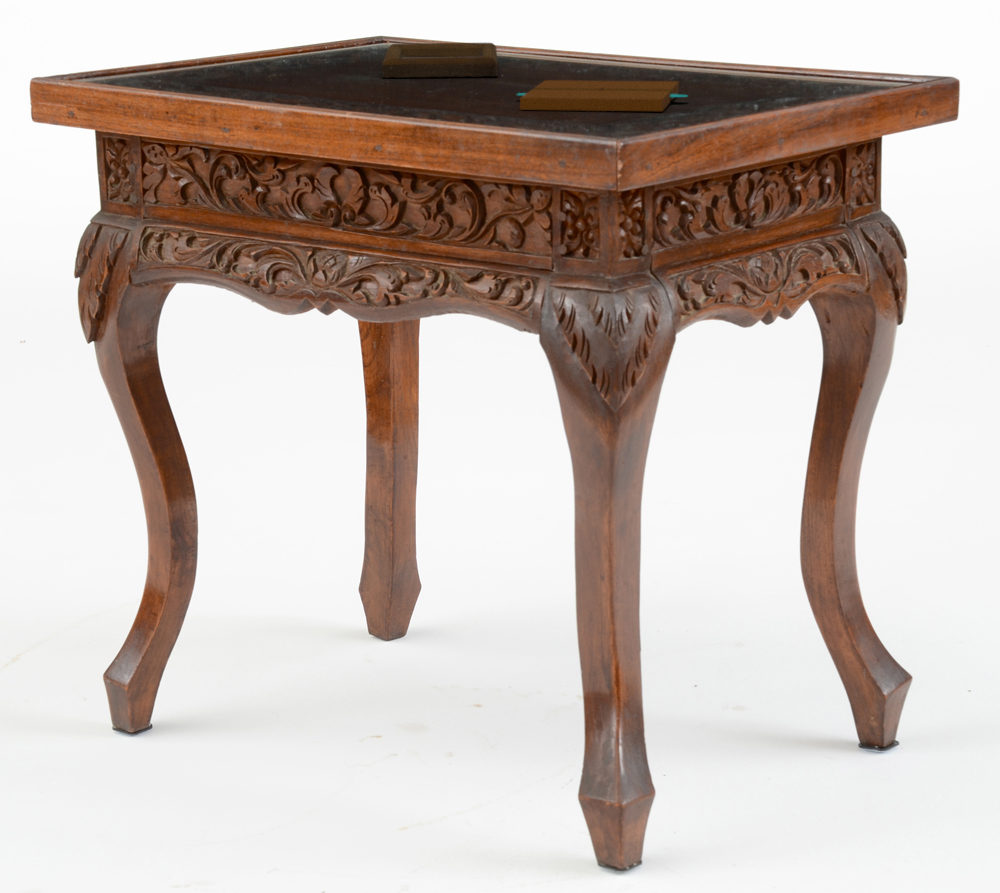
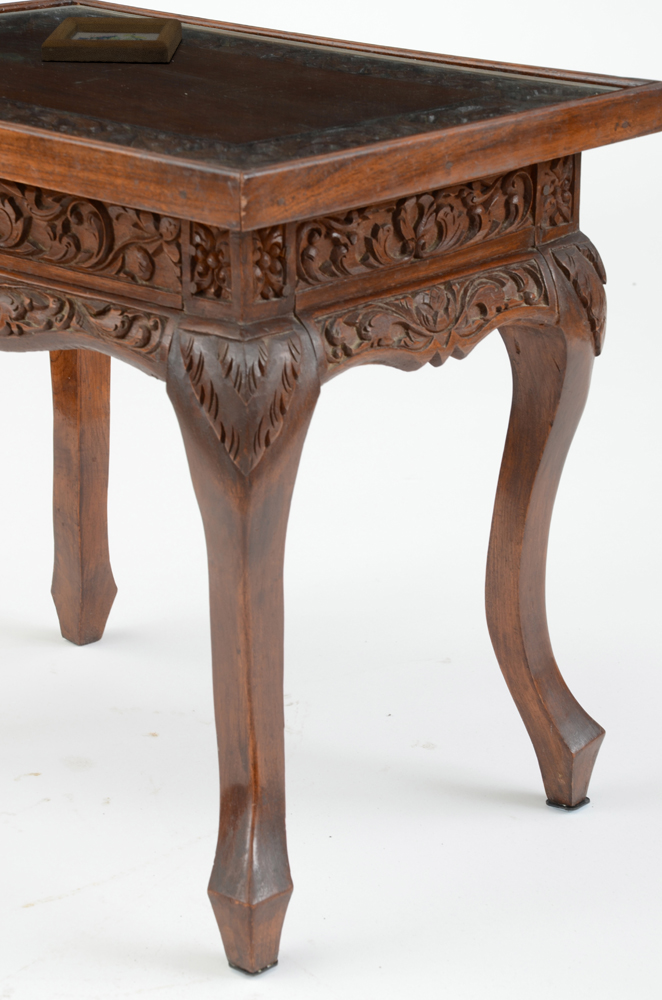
book: present [518,80,687,111] -> none [162,75,358,125]

